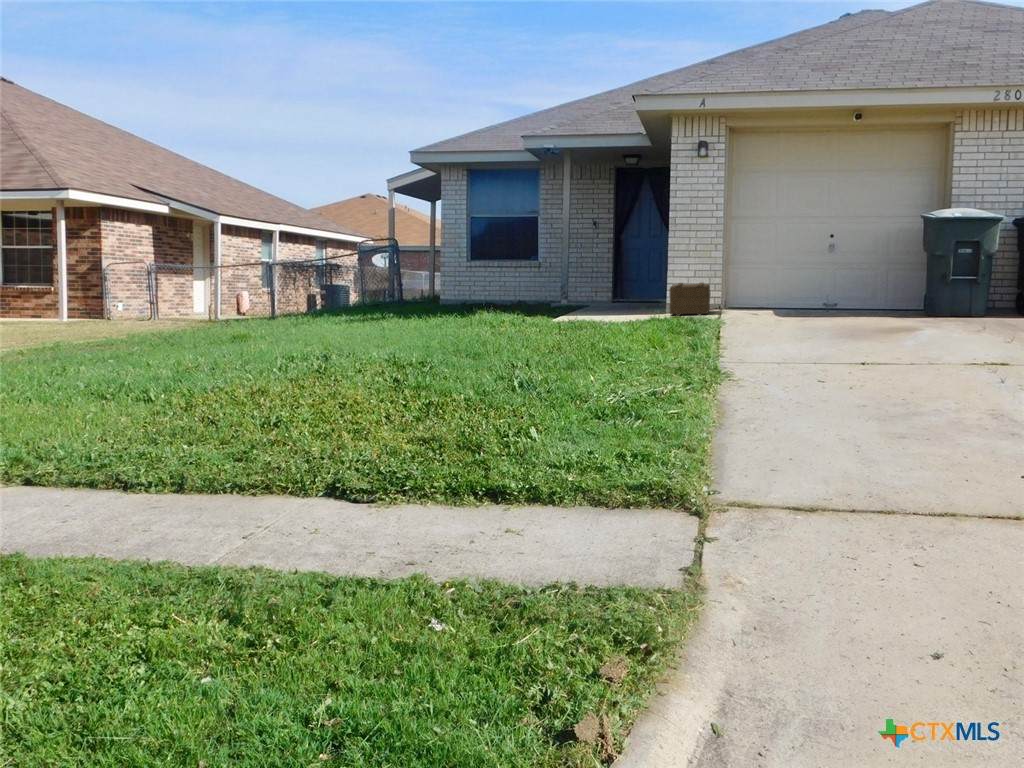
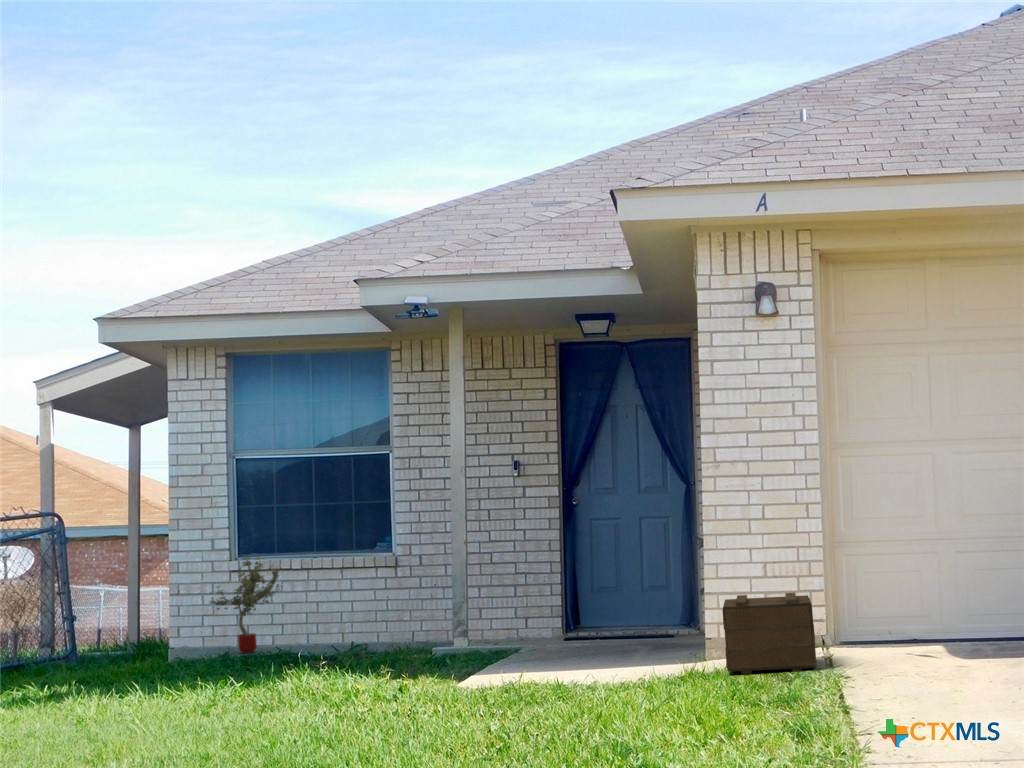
potted tree: none [459,261,490,303] -> present [210,556,279,653]

